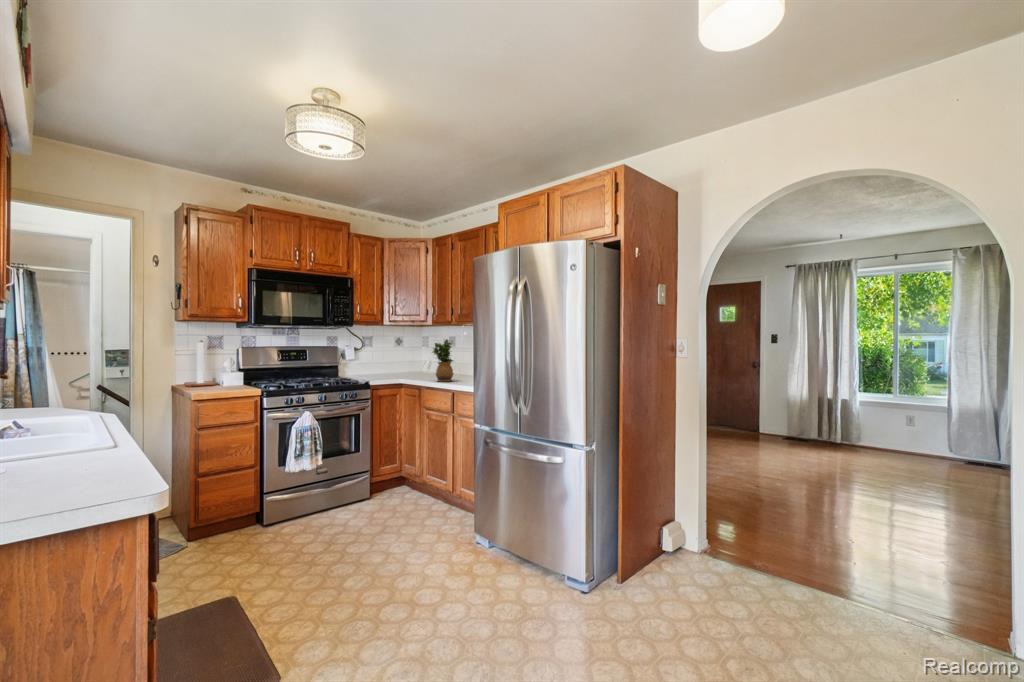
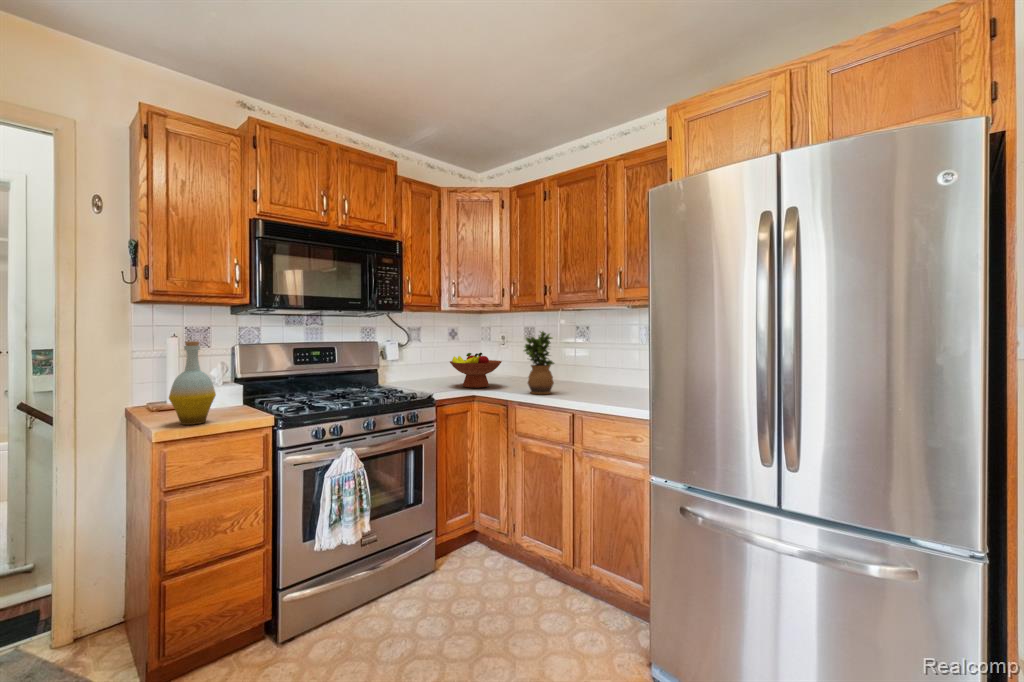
bottle: none [201,345,228,392] -> present [169,341,216,425]
fruit bowl: none [387,354,424,378] -> present [450,353,502,388]

